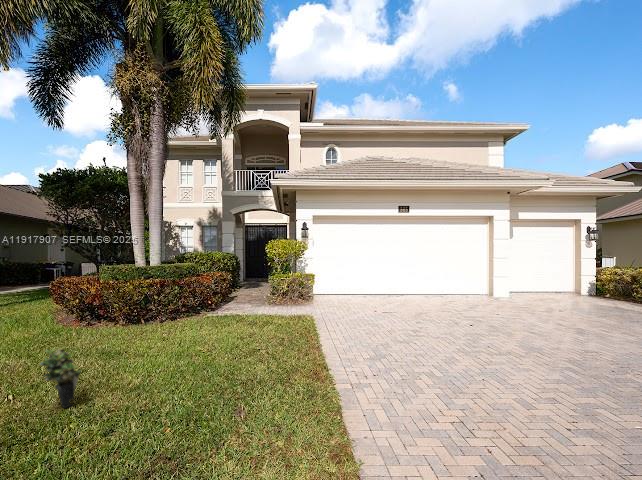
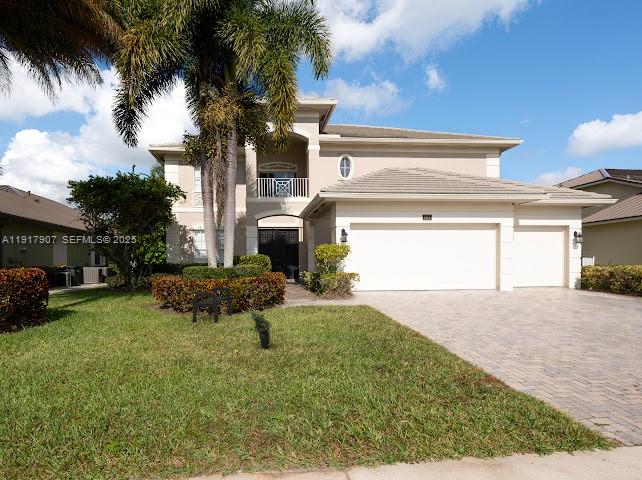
bench: none [68,296,133,345] -> present [193,287,232,323]

